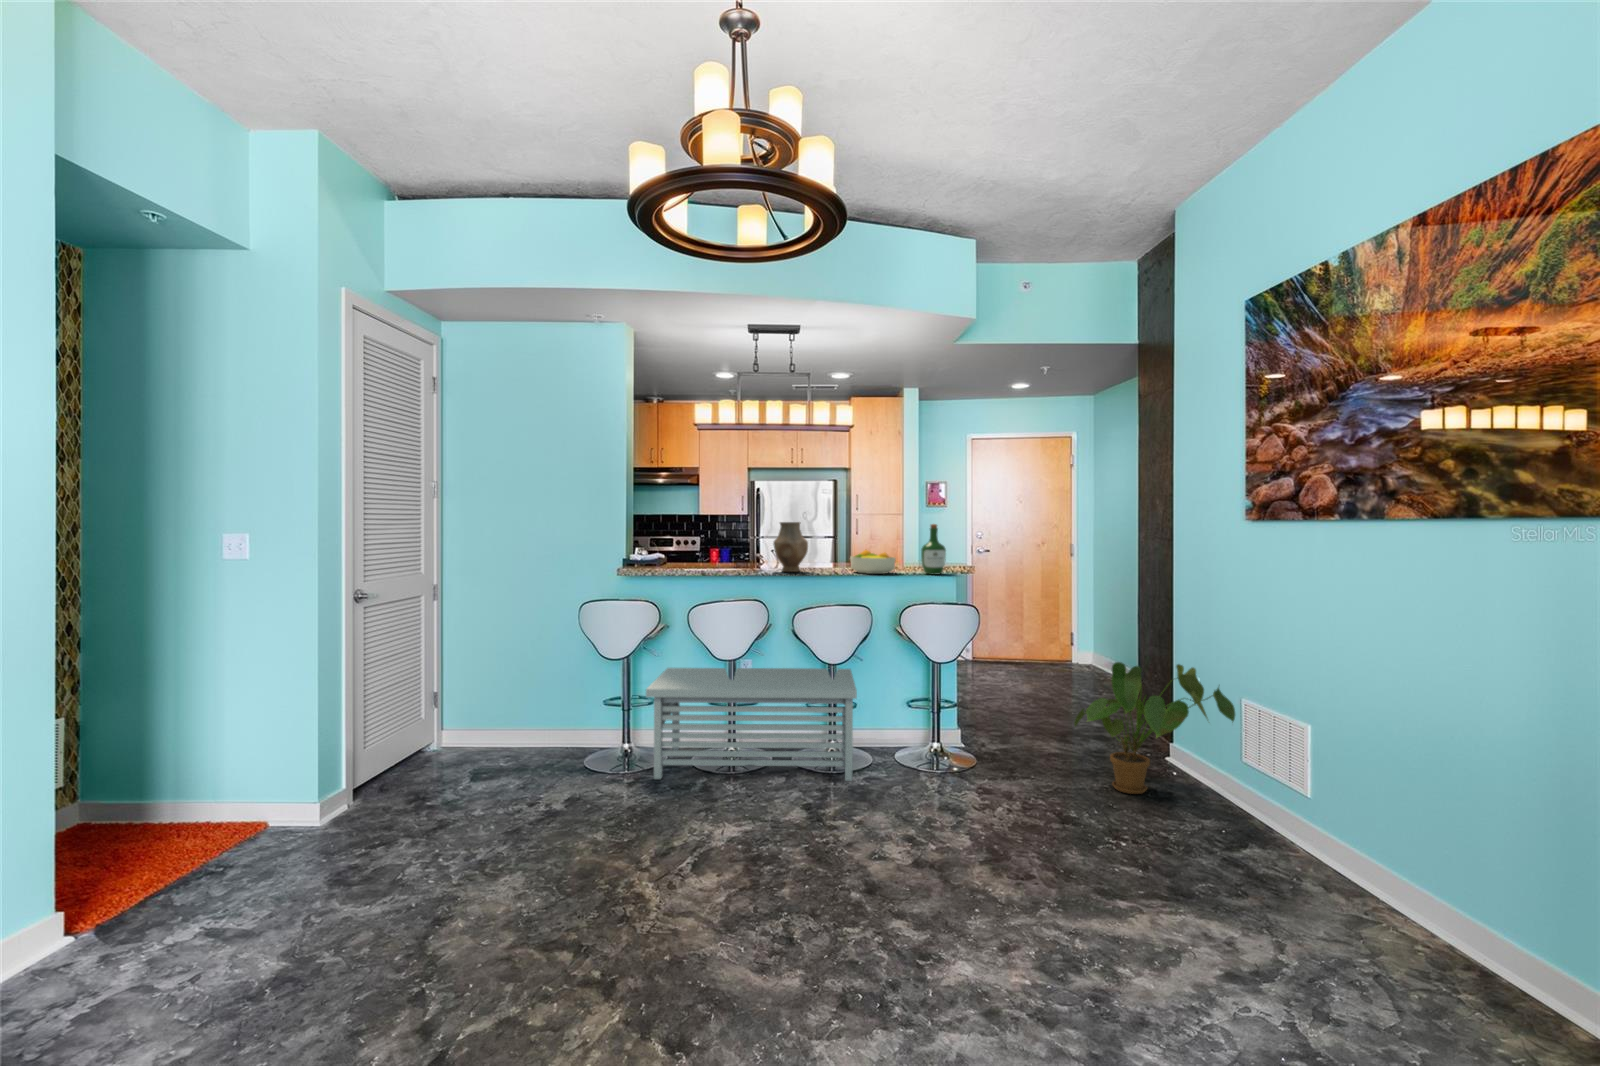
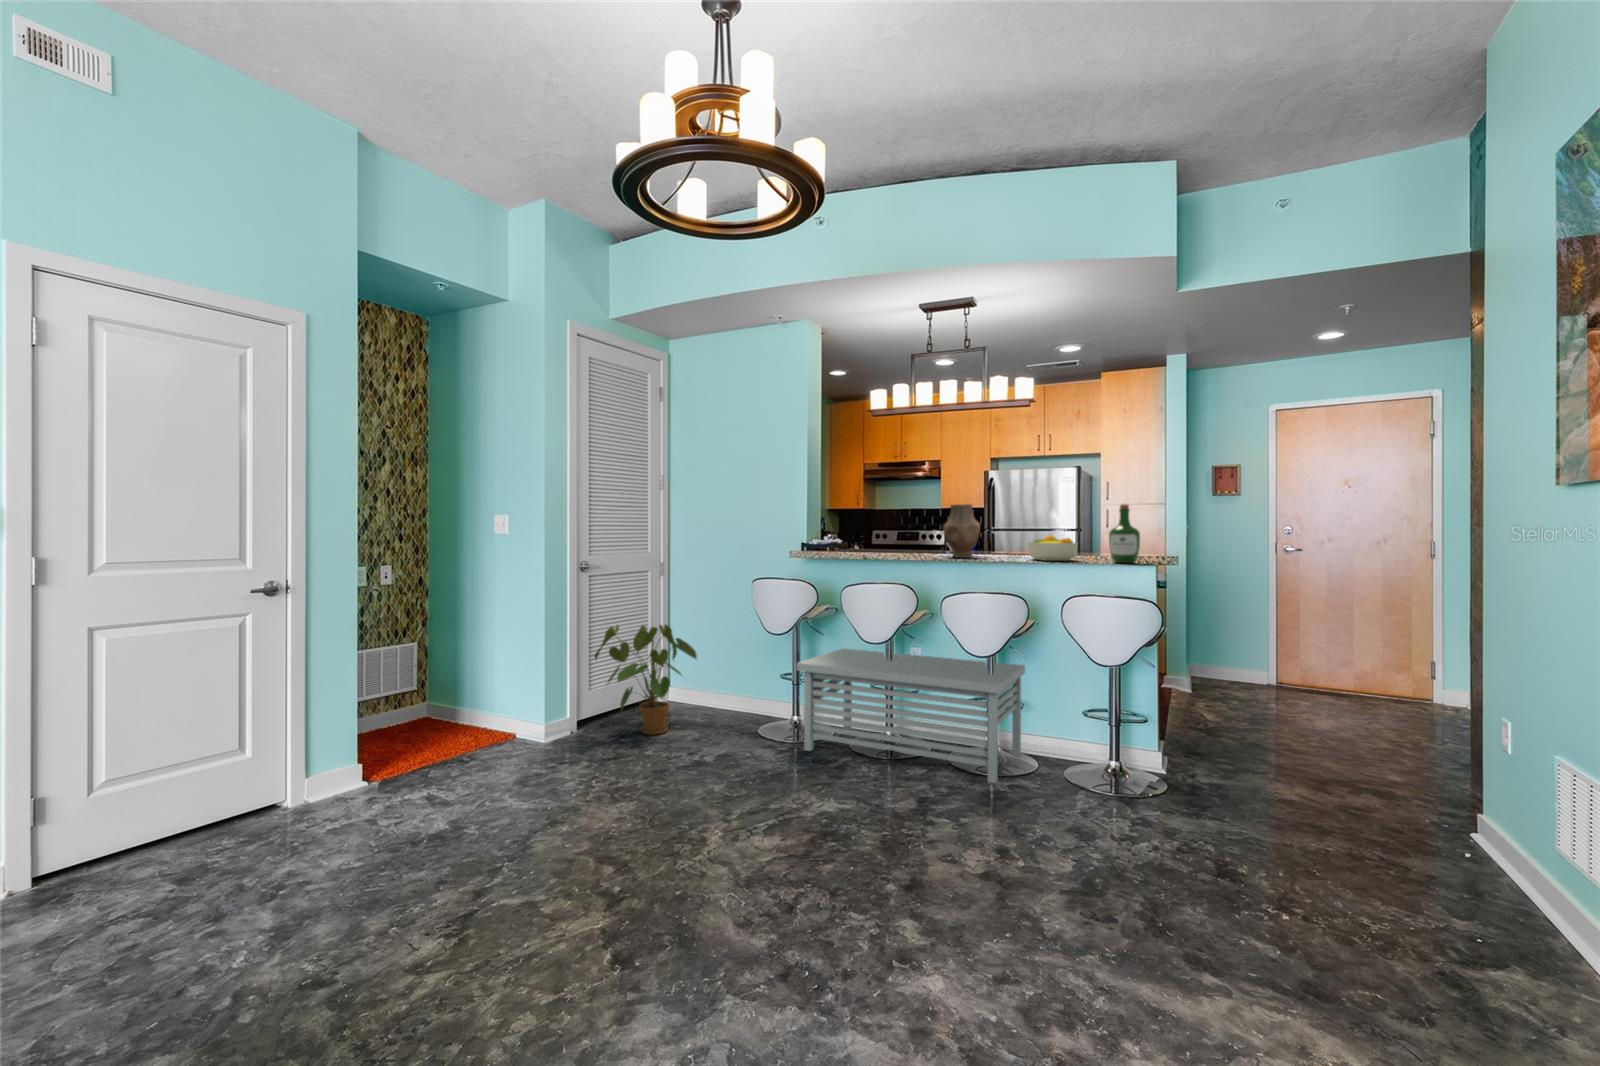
house plant: present [1074,662,1235,794] -> present [594,625,697,735]

